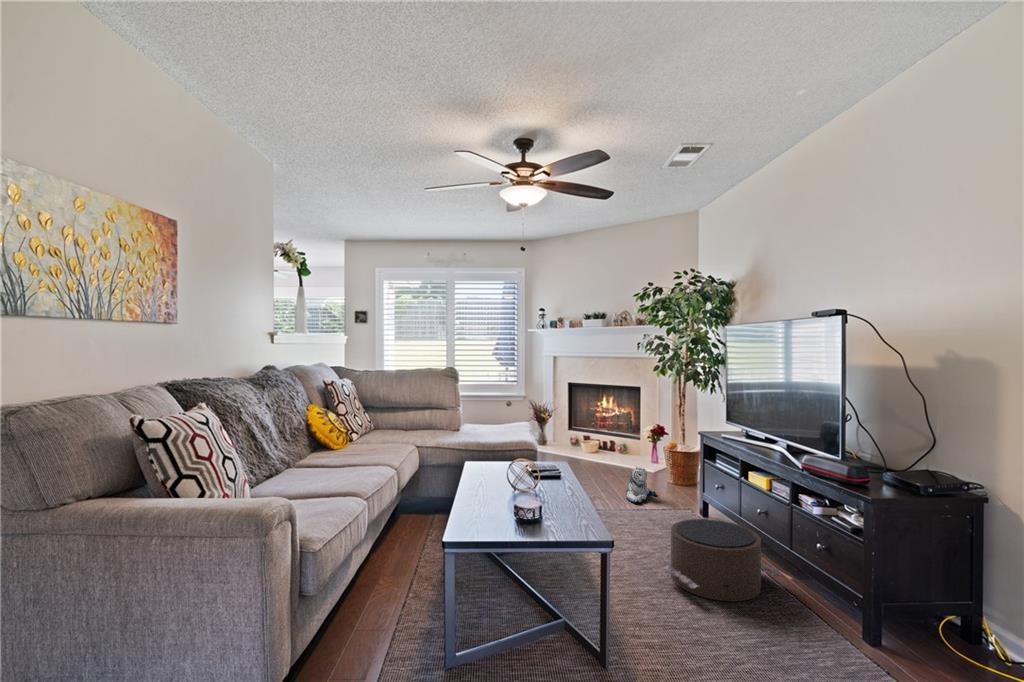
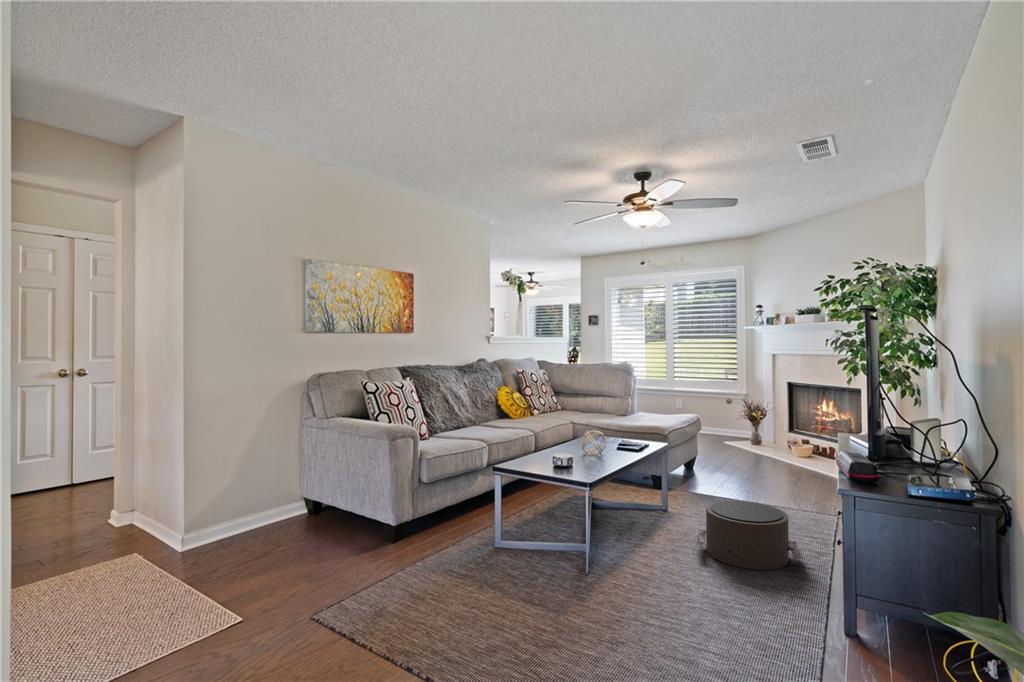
plush toy: present [626,467,656,503] -> none [767,464,808,498]

